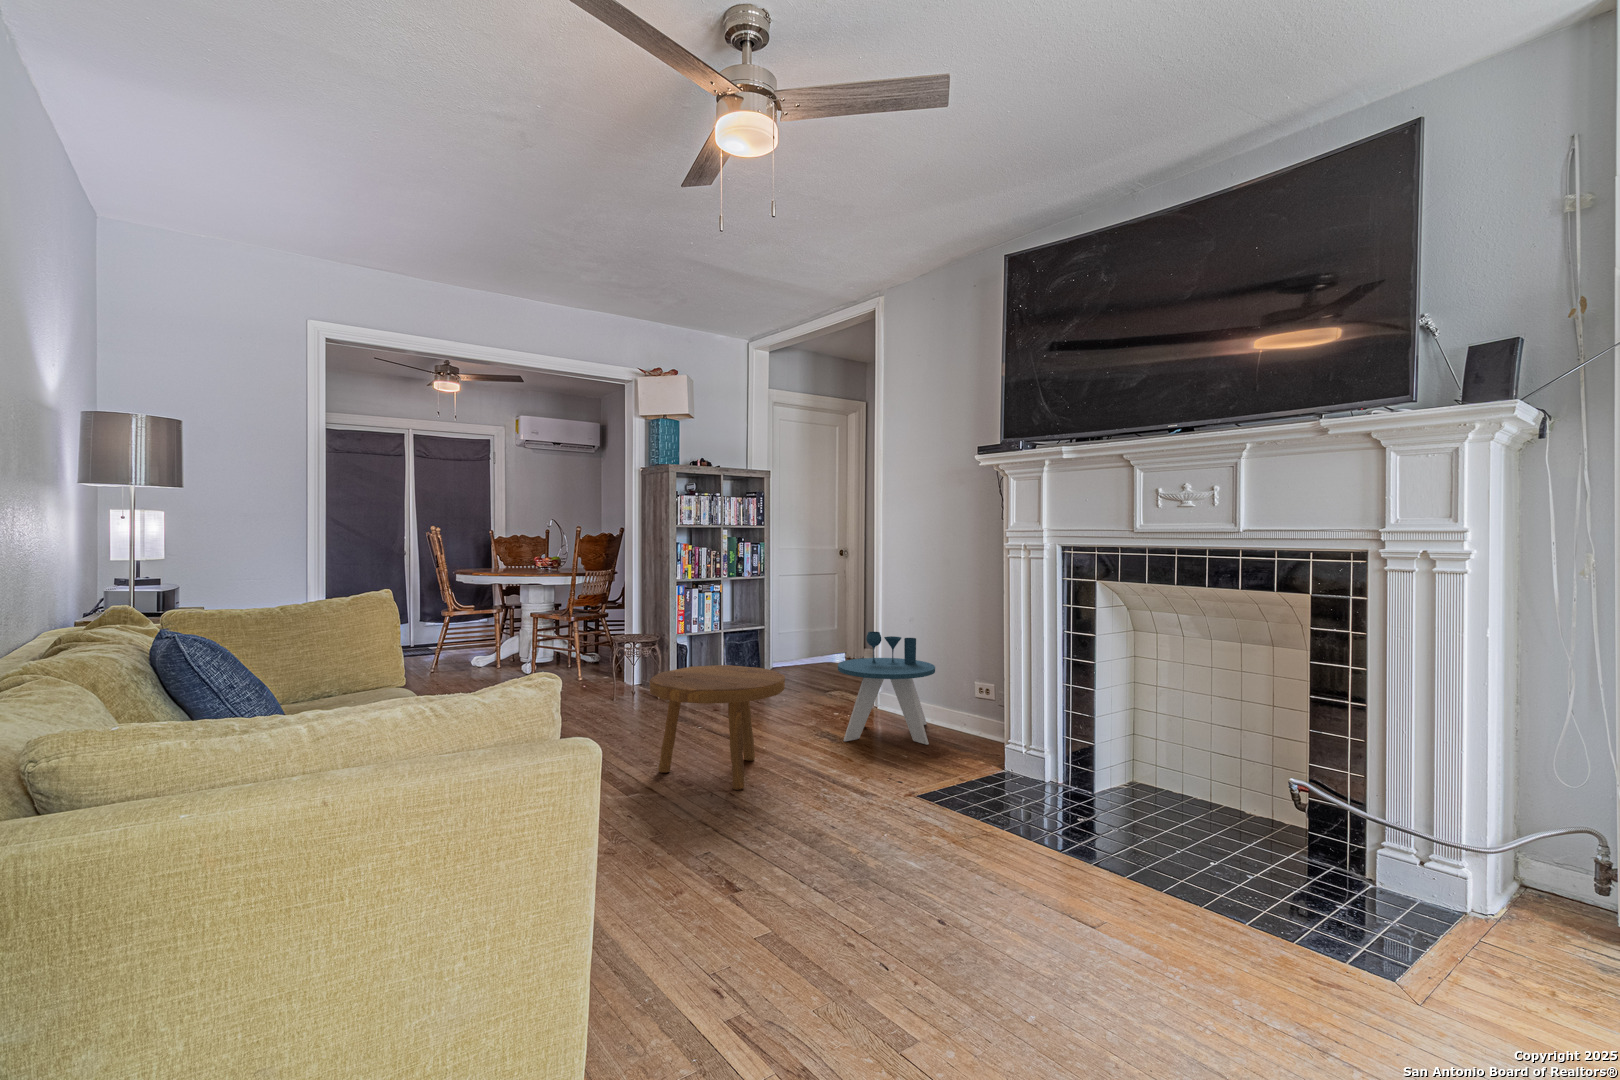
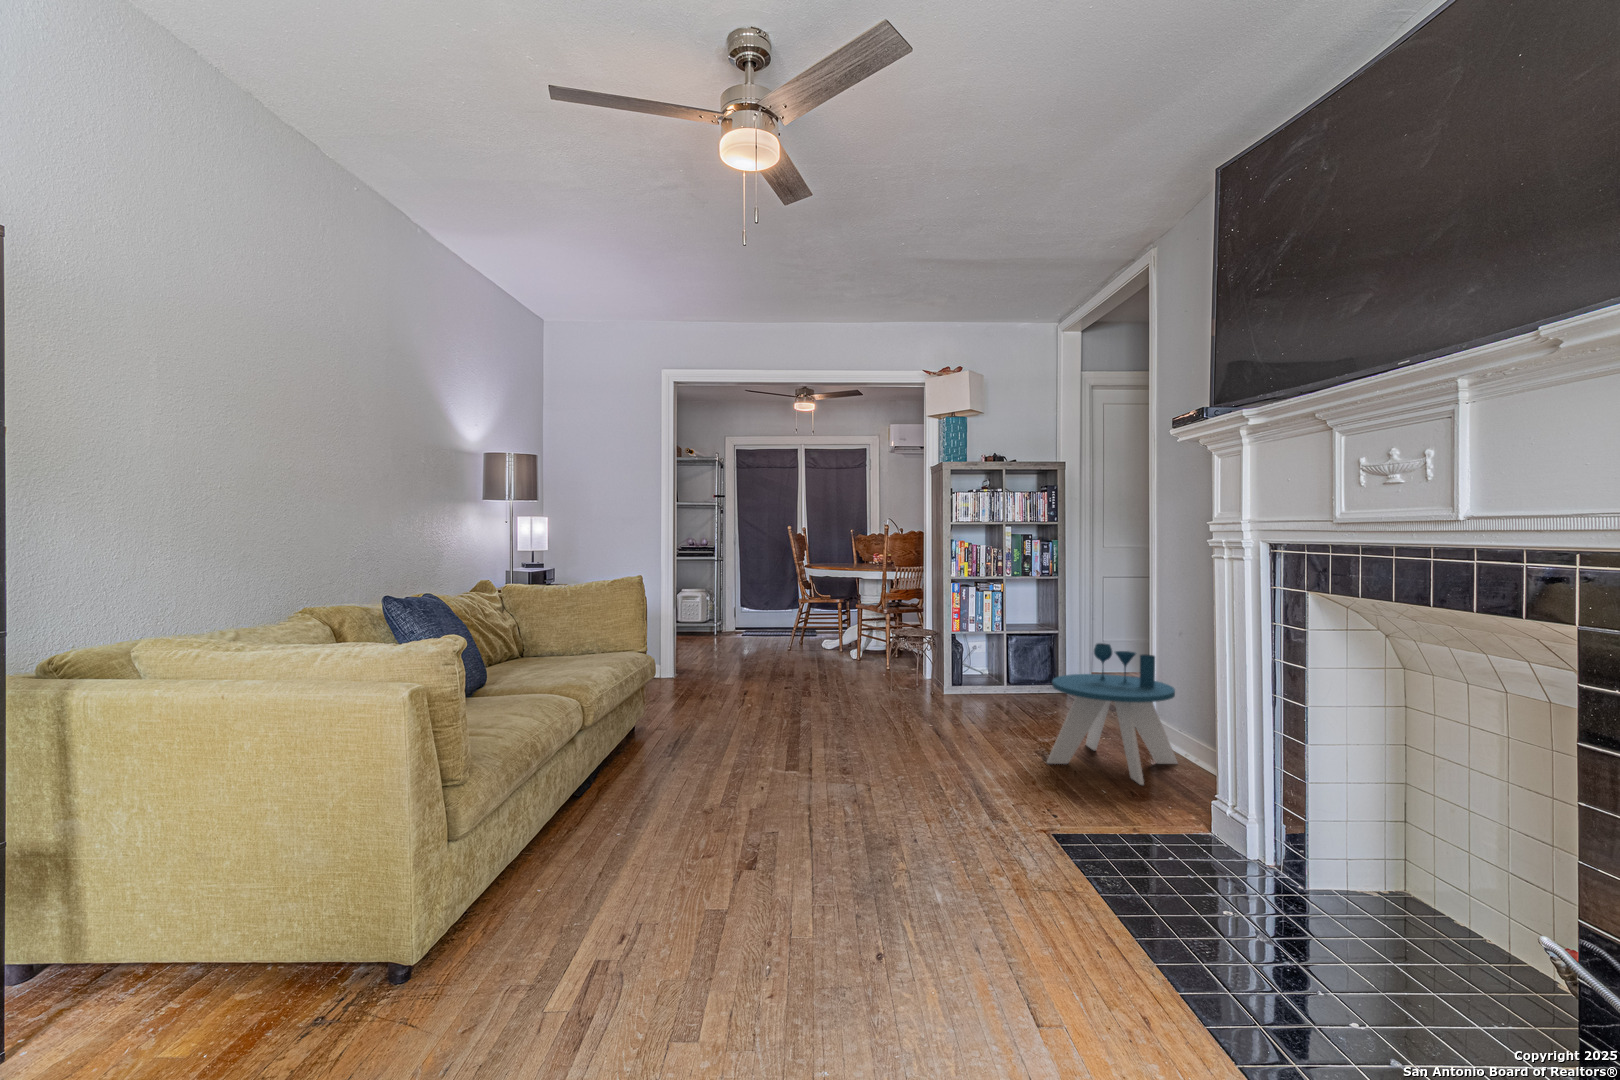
footstool: present [650,665,785,790] -> none [808,659,944,785]

